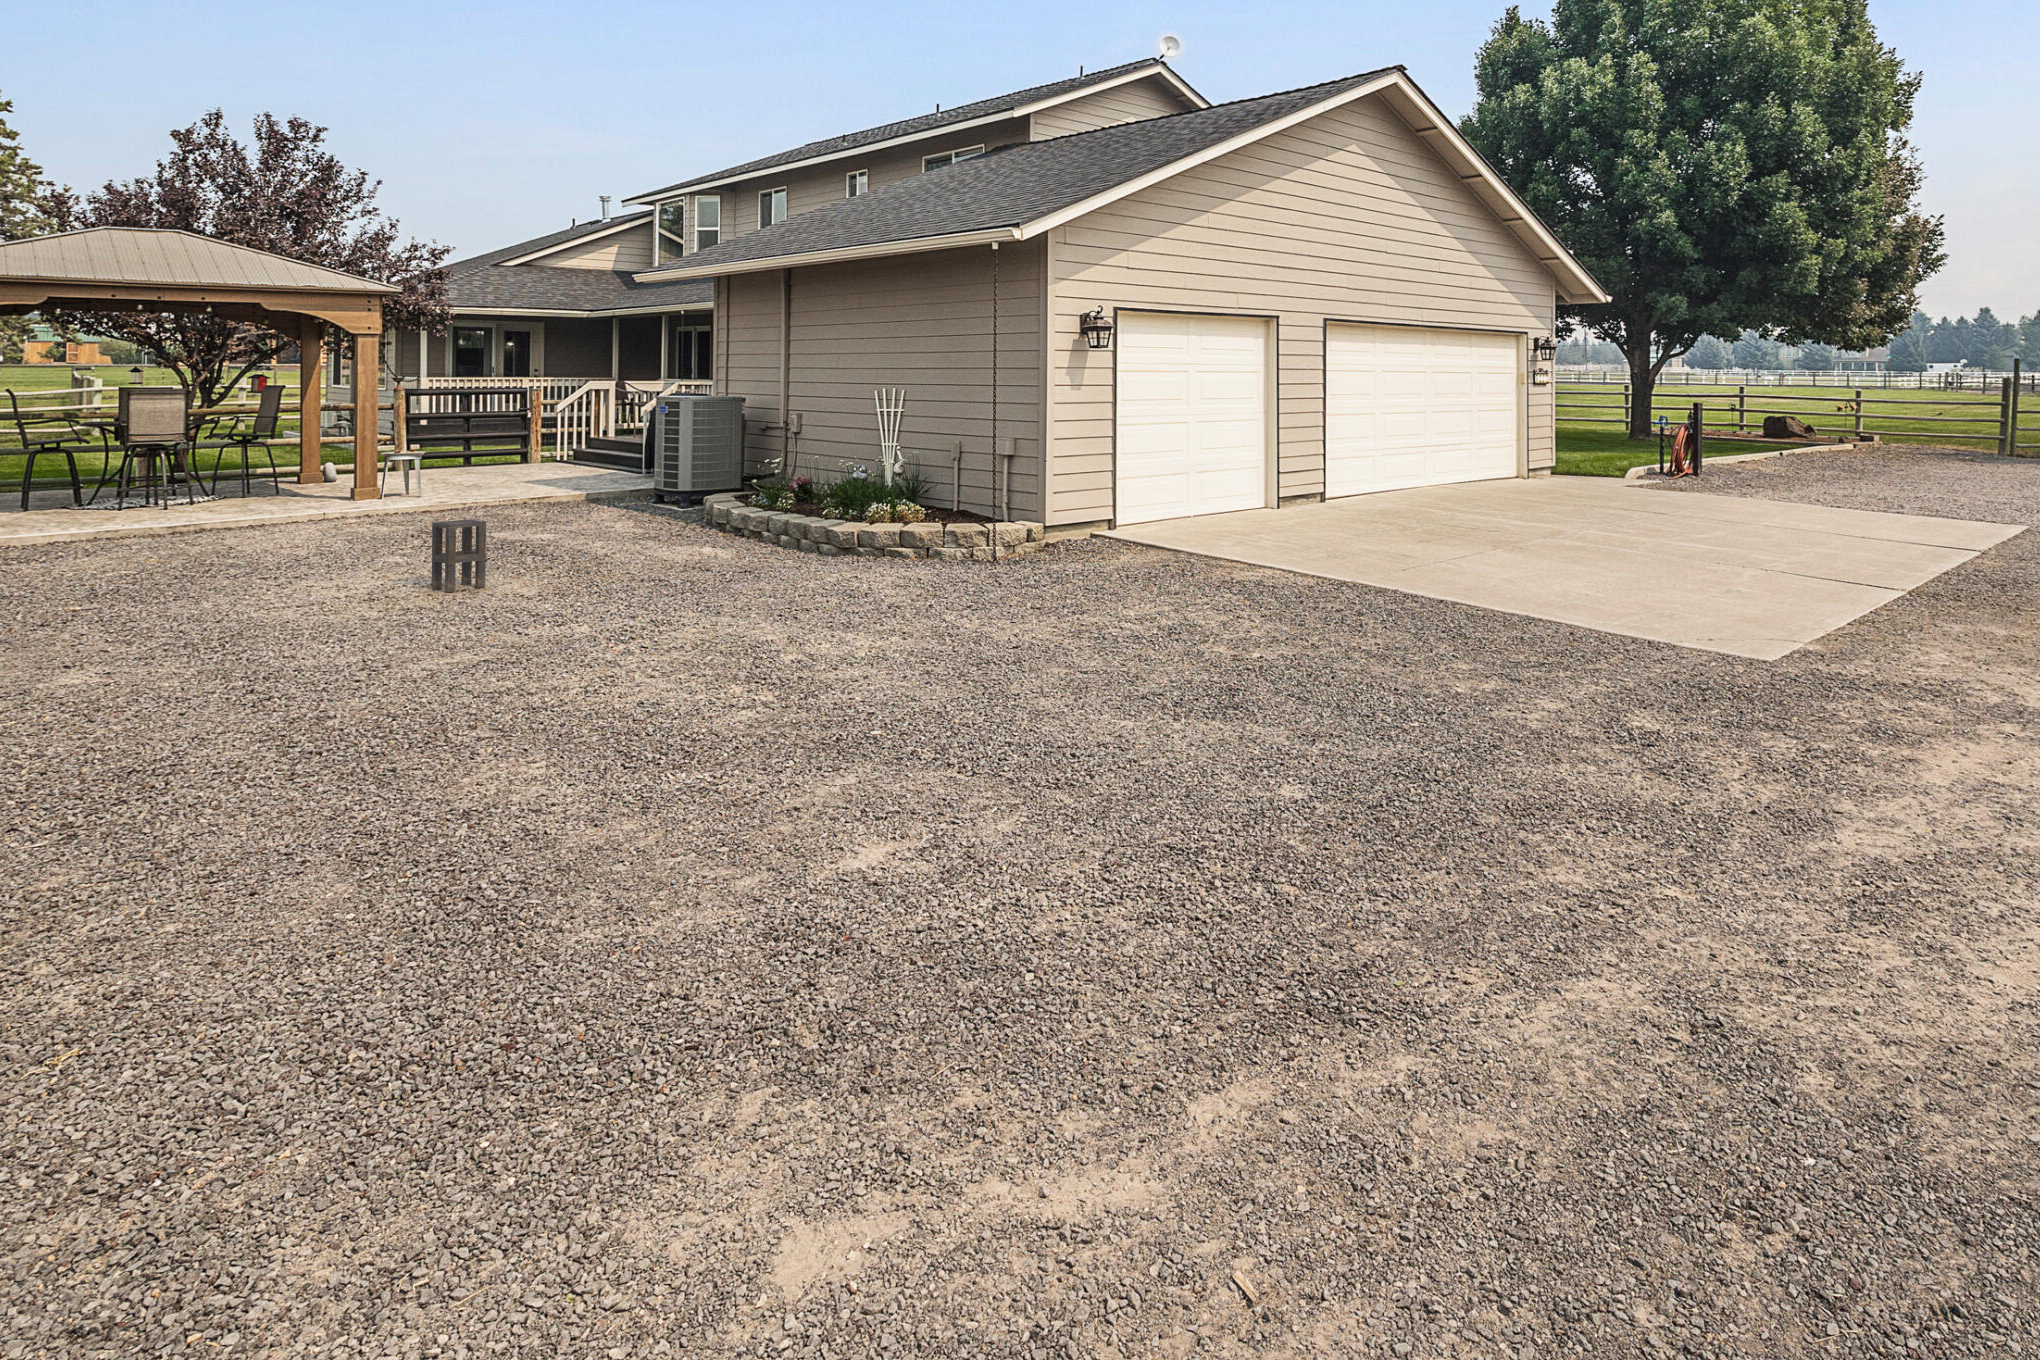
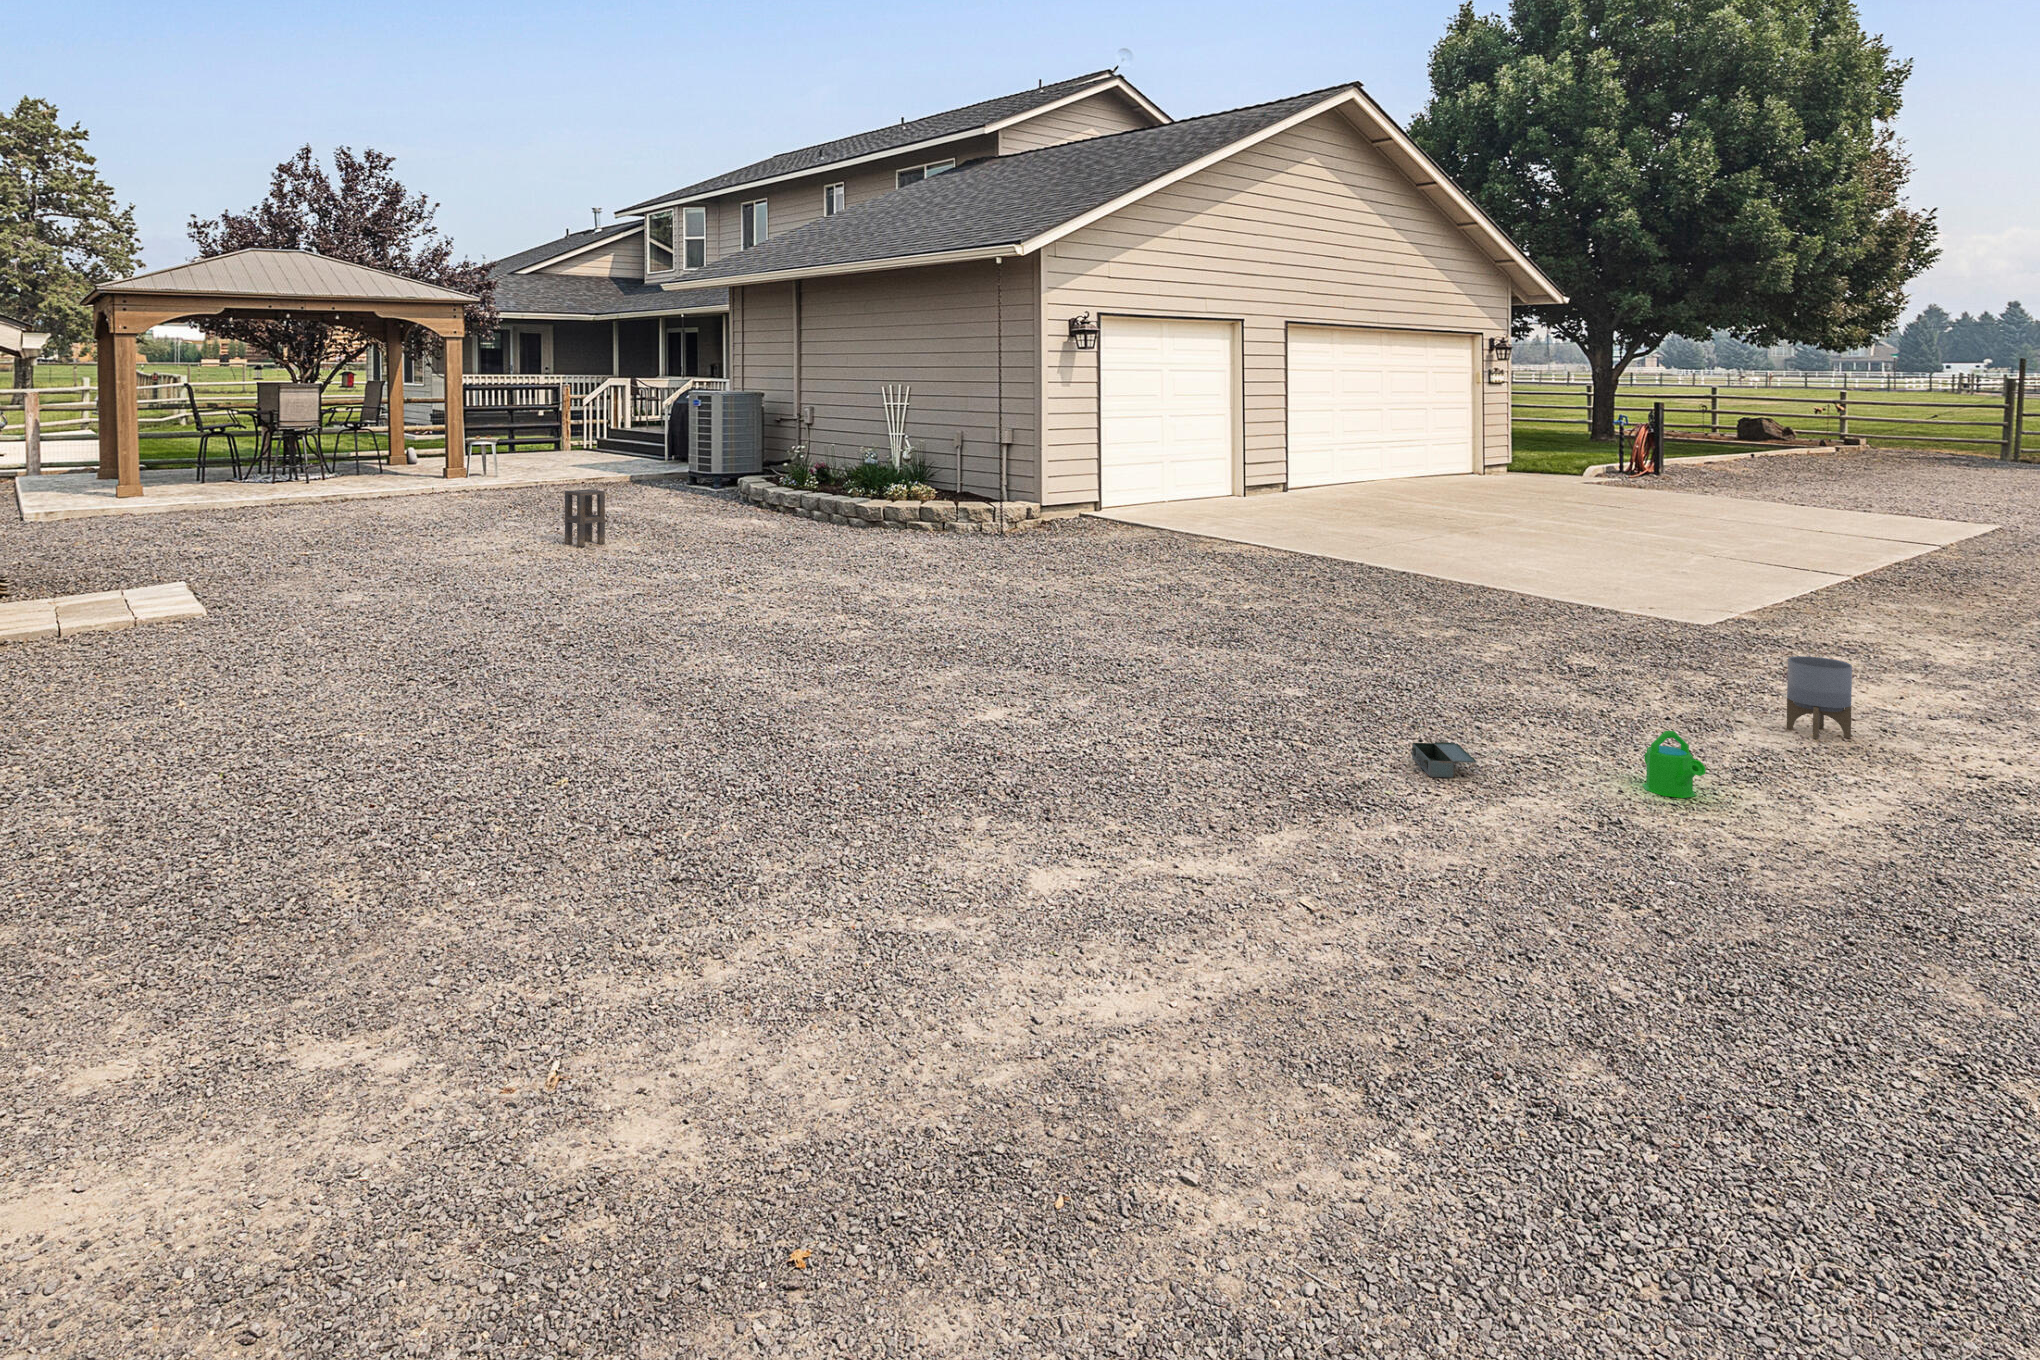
planter: none [1858,725,1935,834] -> present [1787,656,1852,739]
watering can: none [1691,860,1772,958] -> present [1643,731,1706,798]
toolbox: none [1394,878,1475,939] -> present [1412,742,1476,778]

